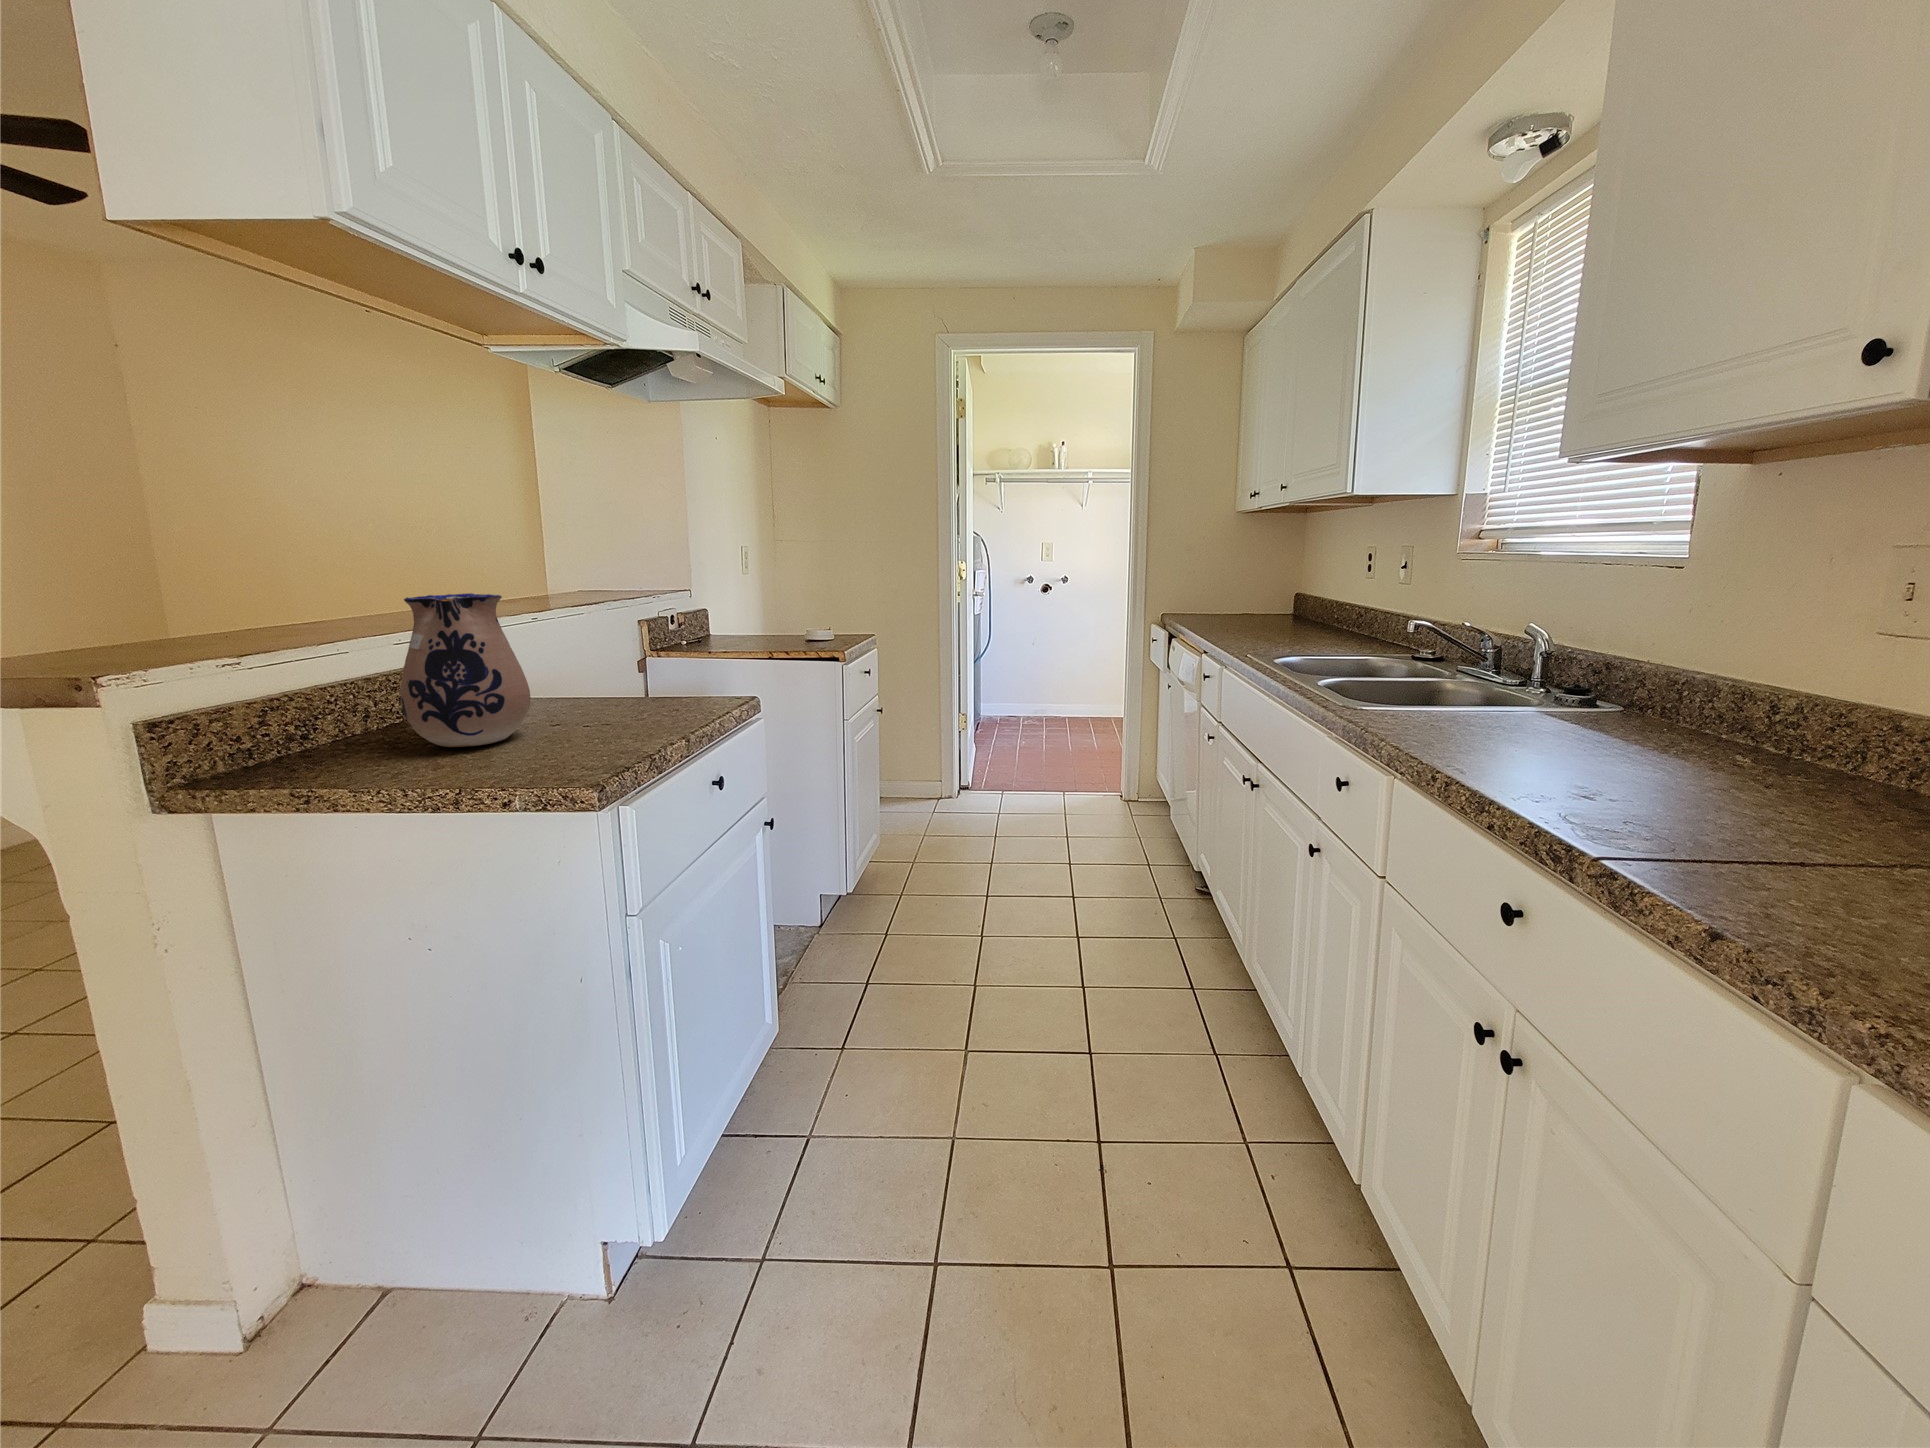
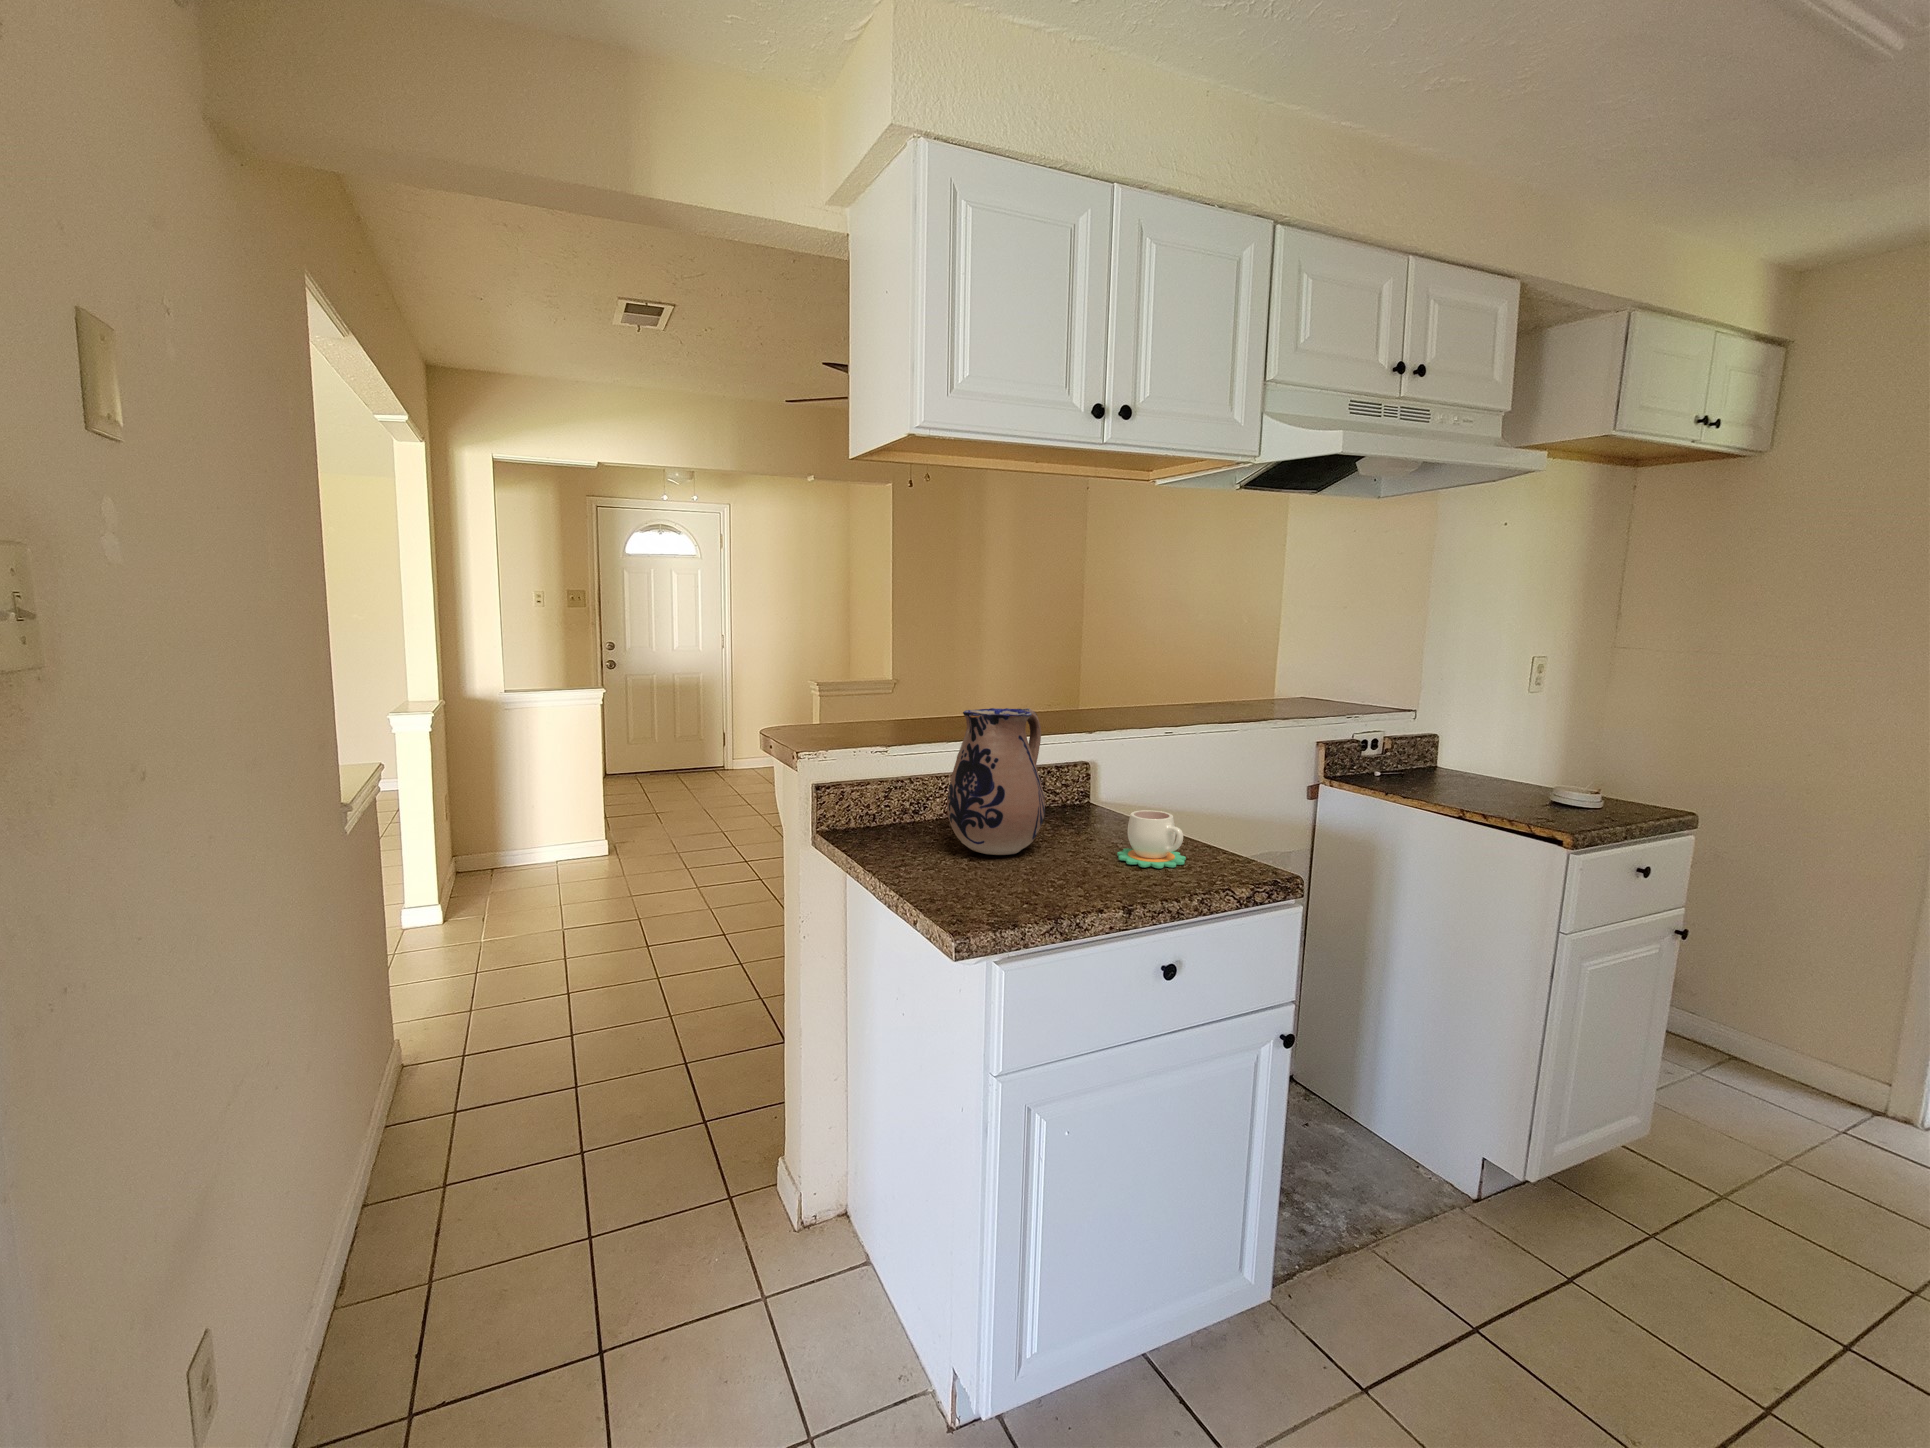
mug: none [605,672,670,719] -> present [1117,810,1186,868]

